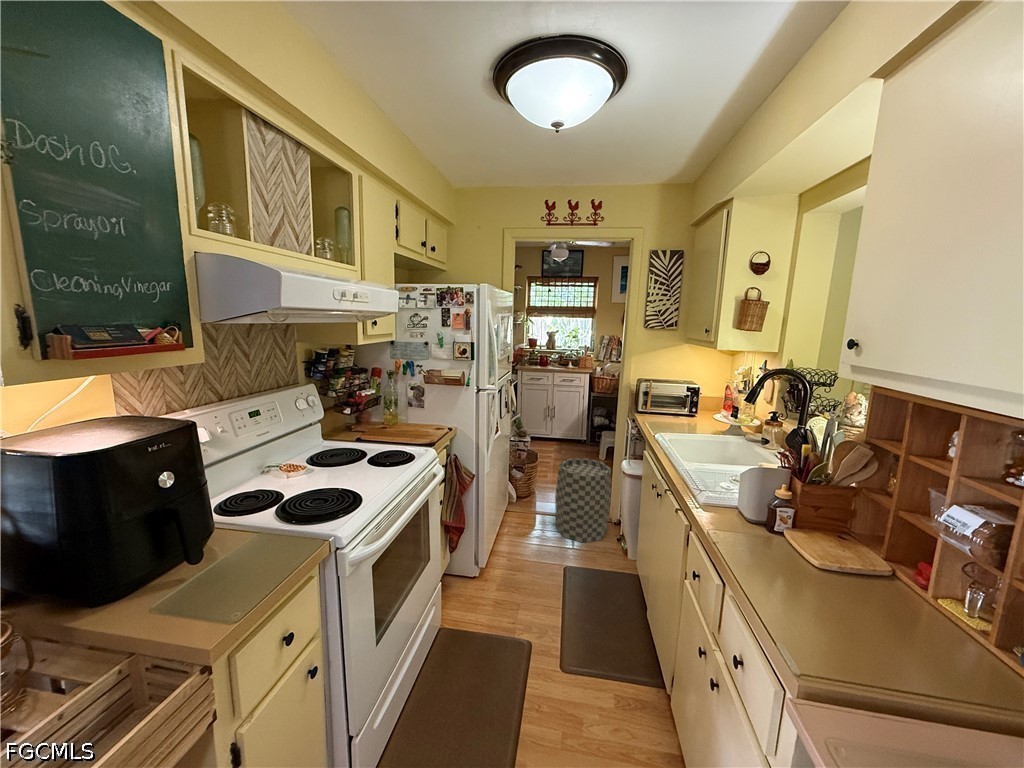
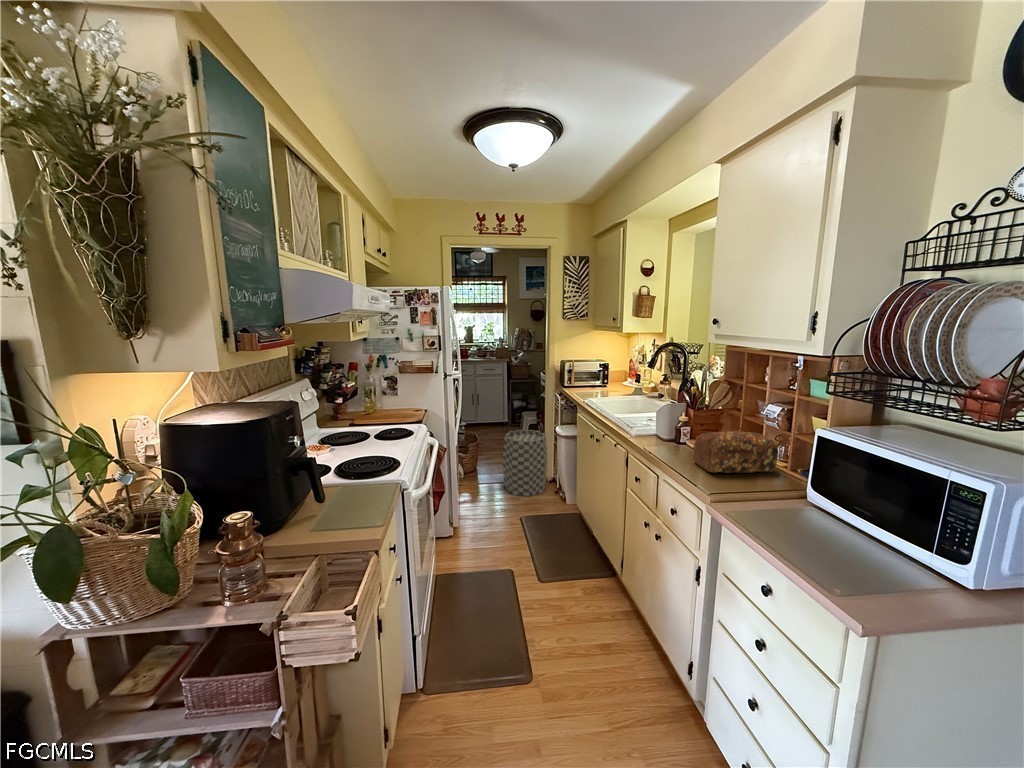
bread loaf: none [786,538,969,639] -> present [693,431,779,473]

